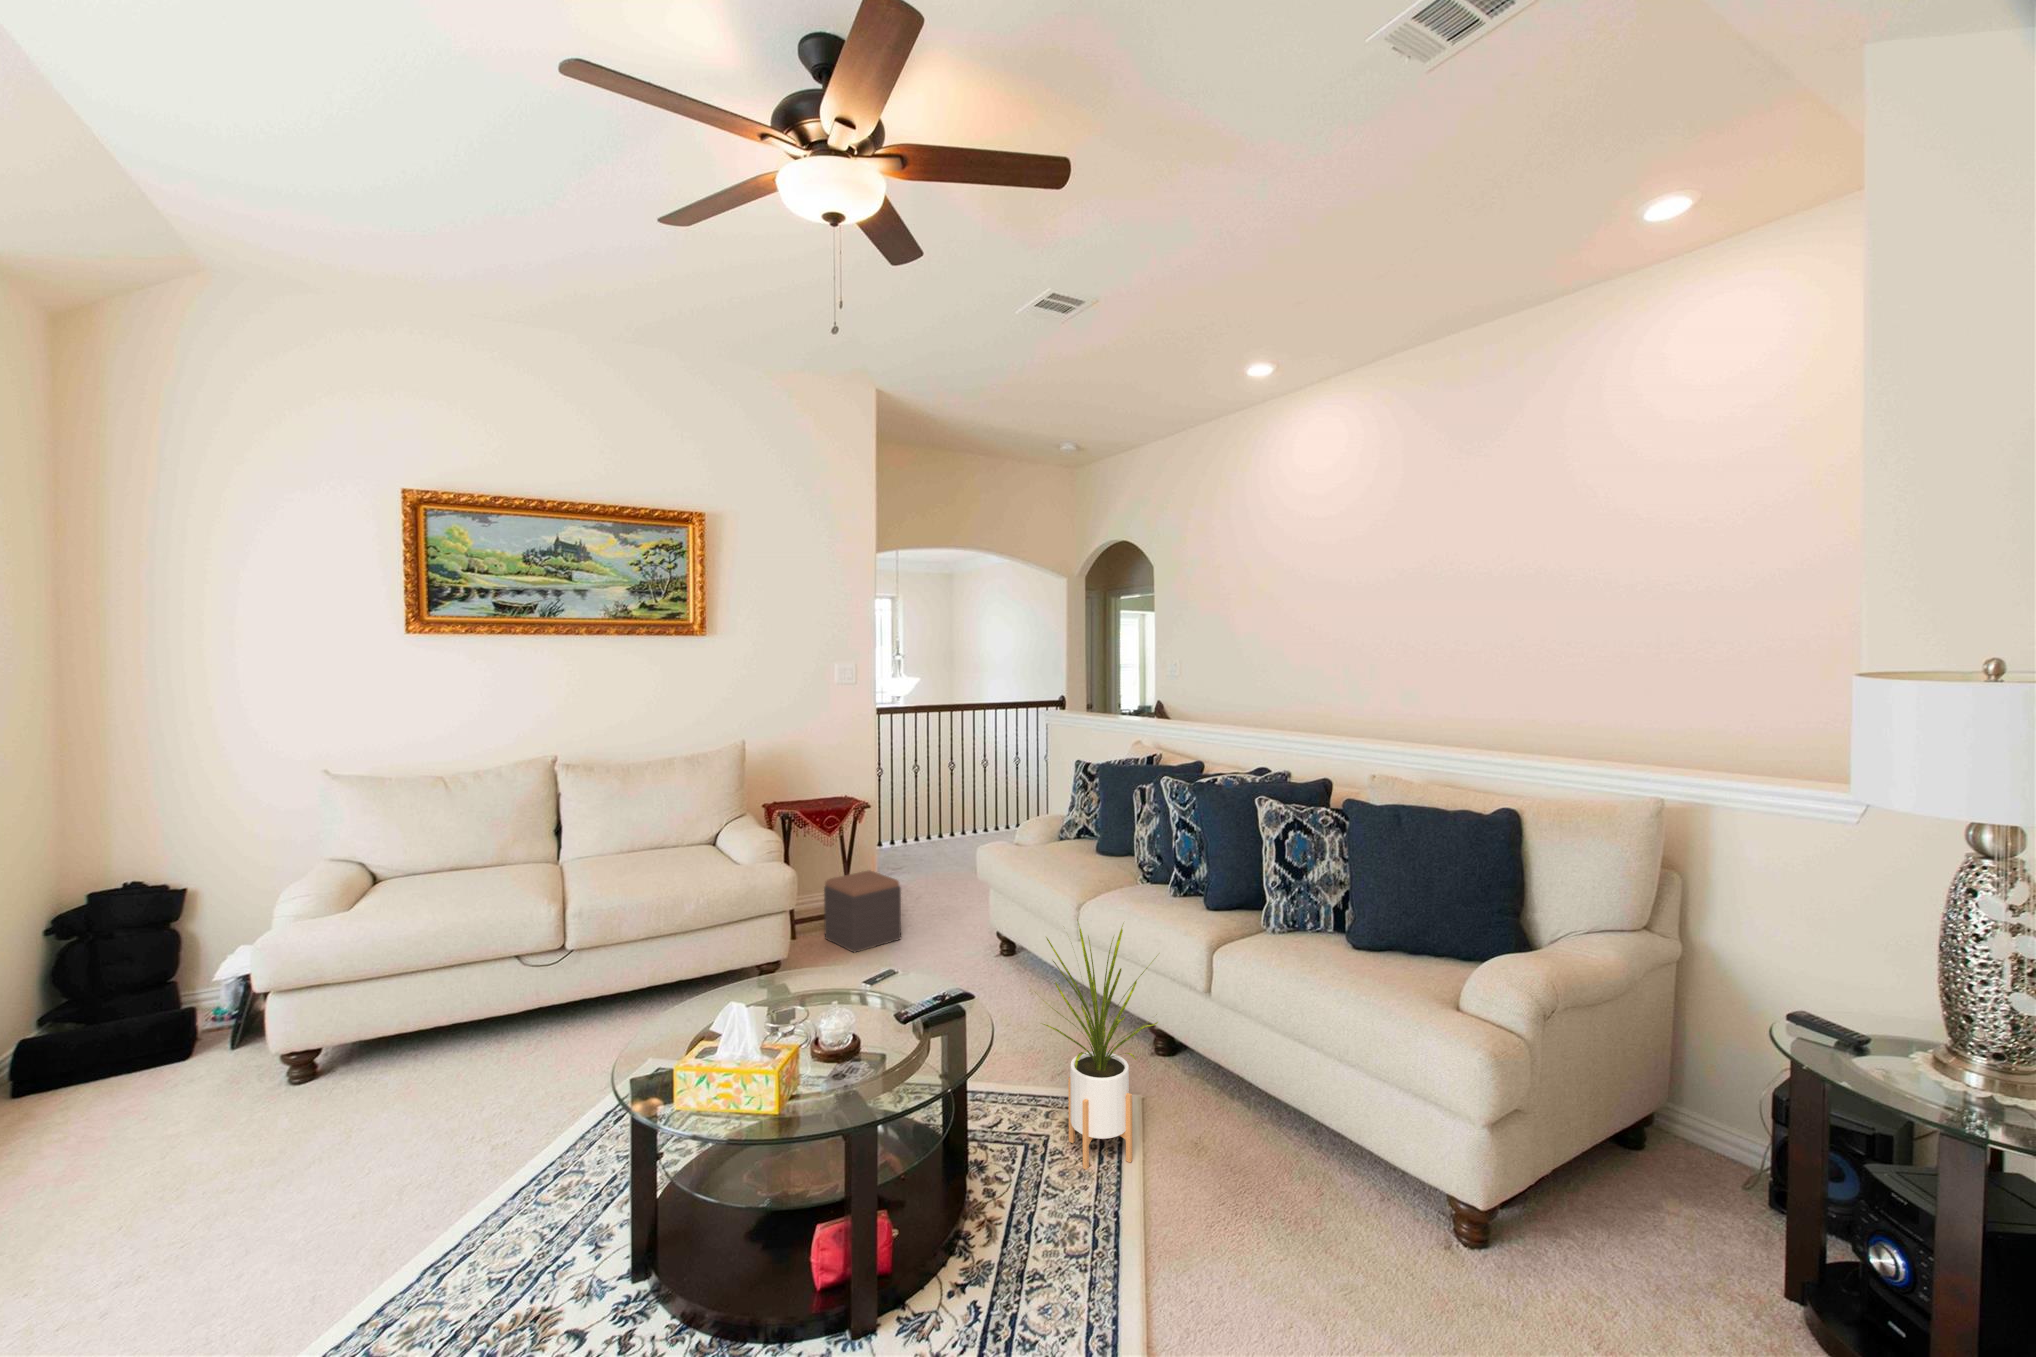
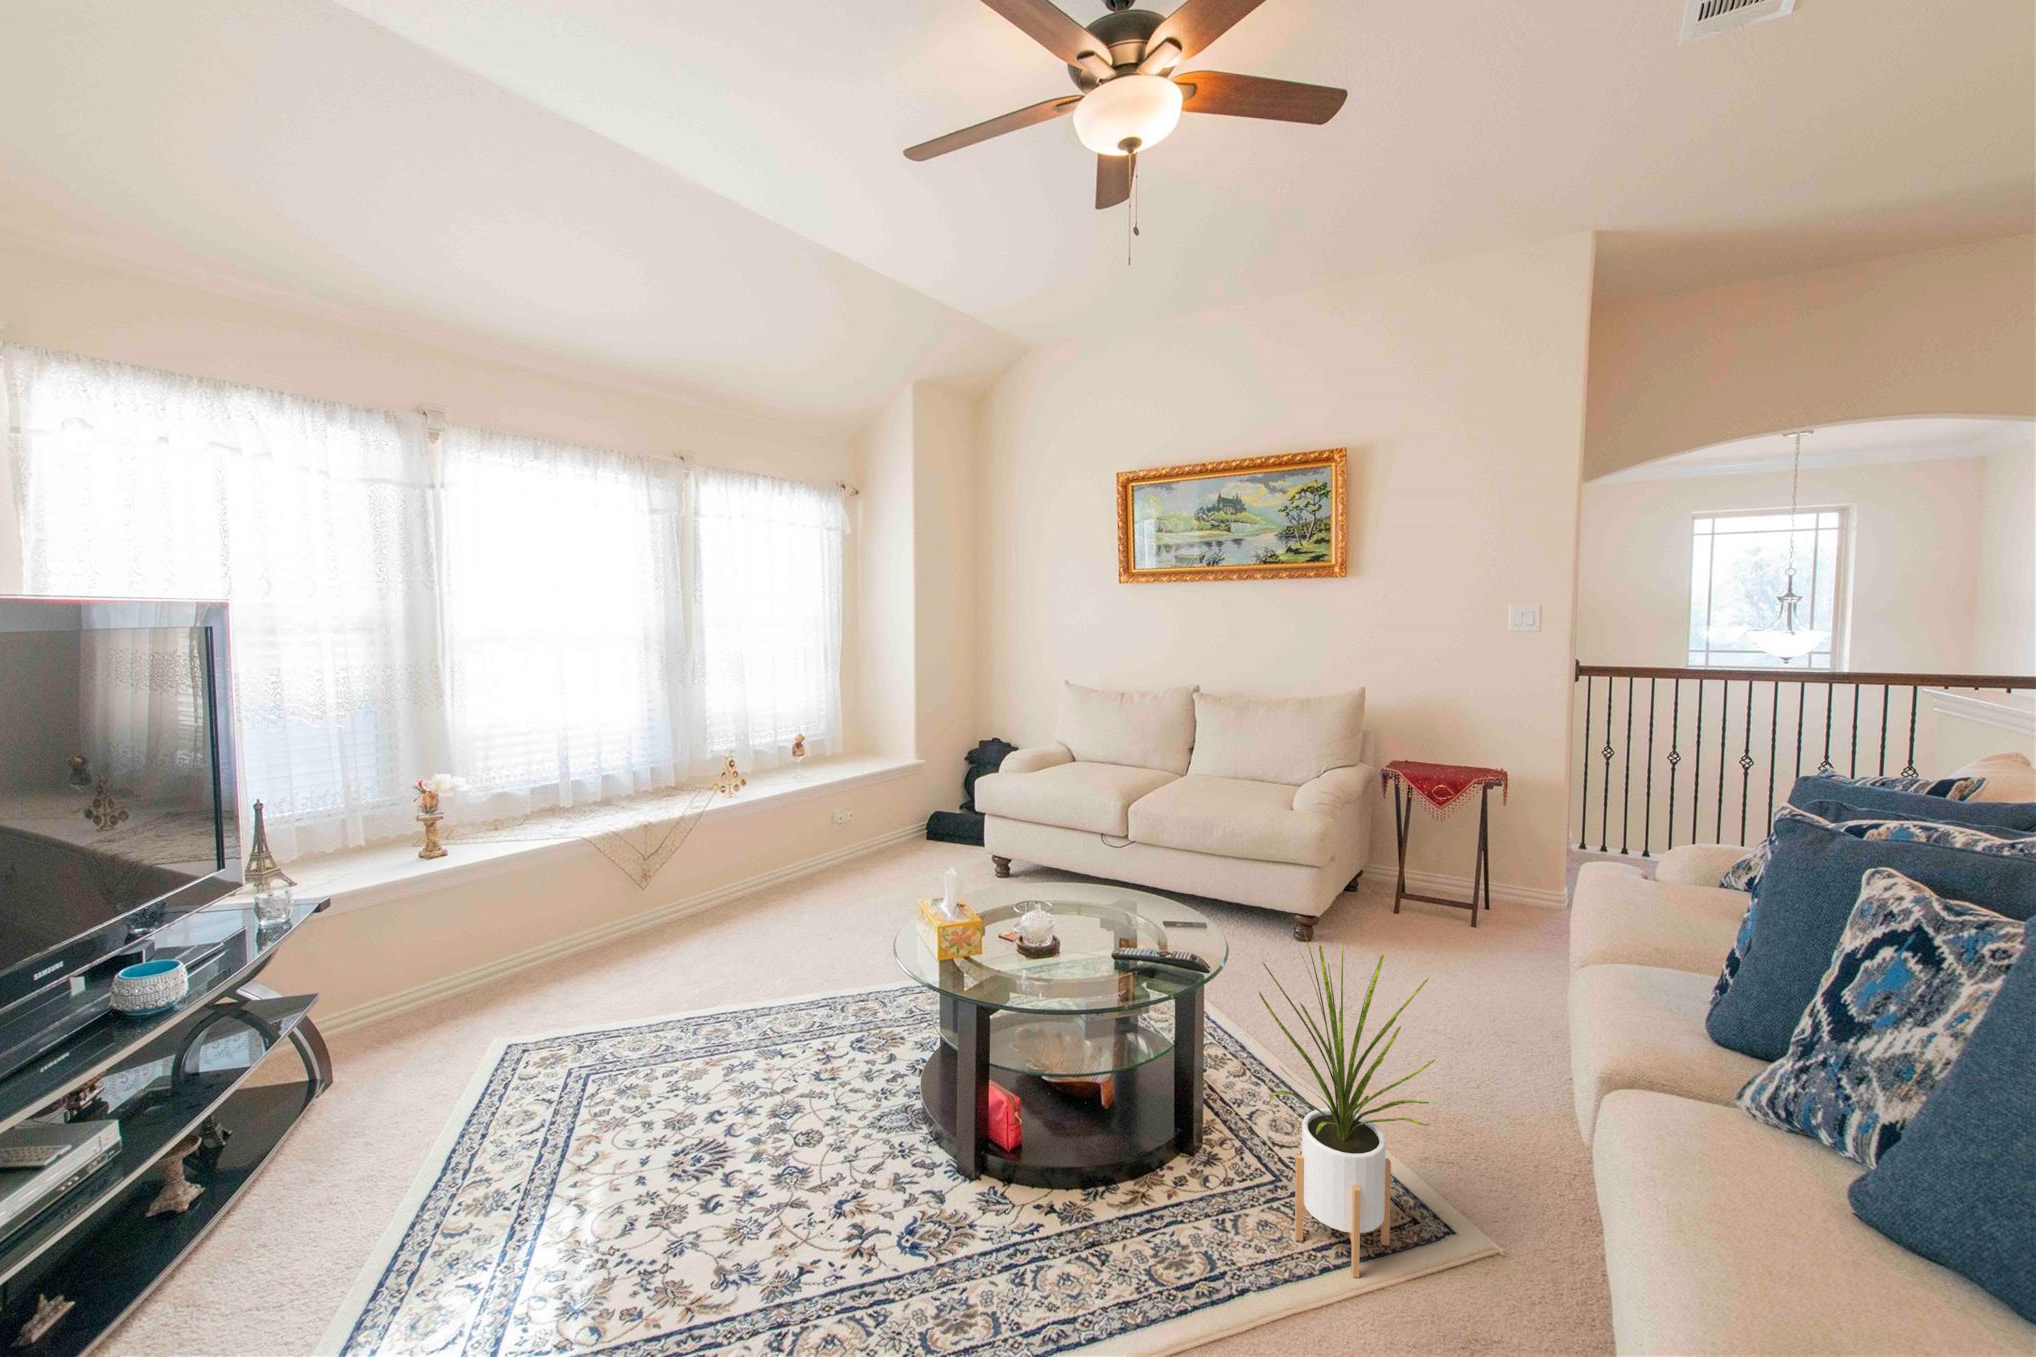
footstool: present [824,870,901,952] -> none [1425,850,1511,947]

